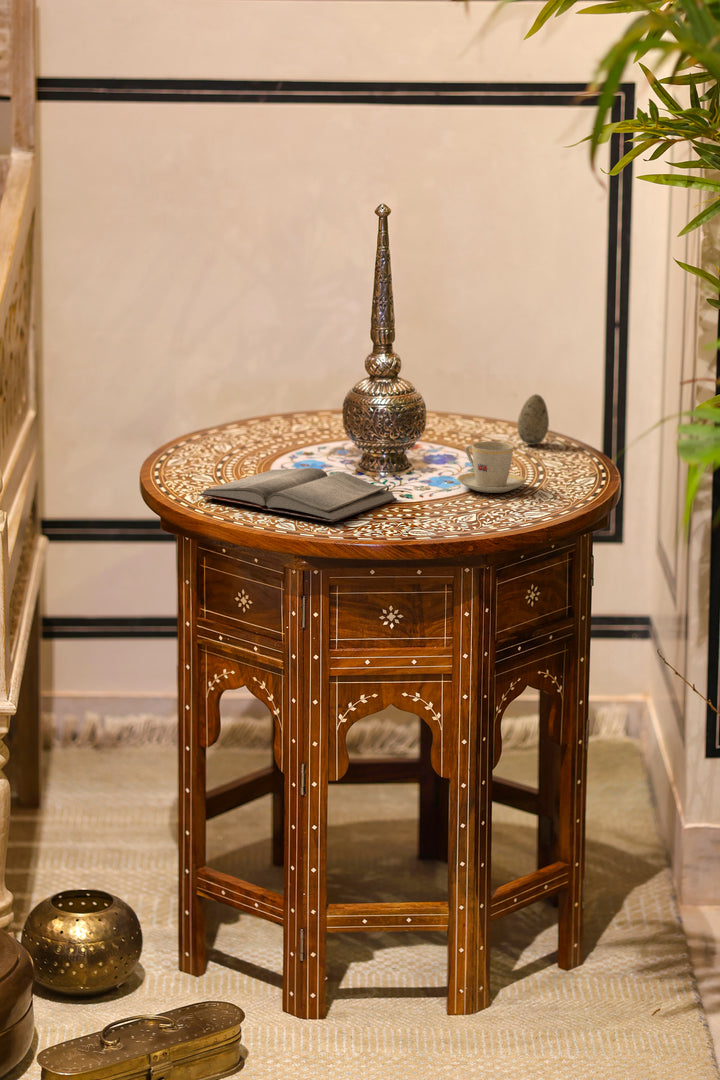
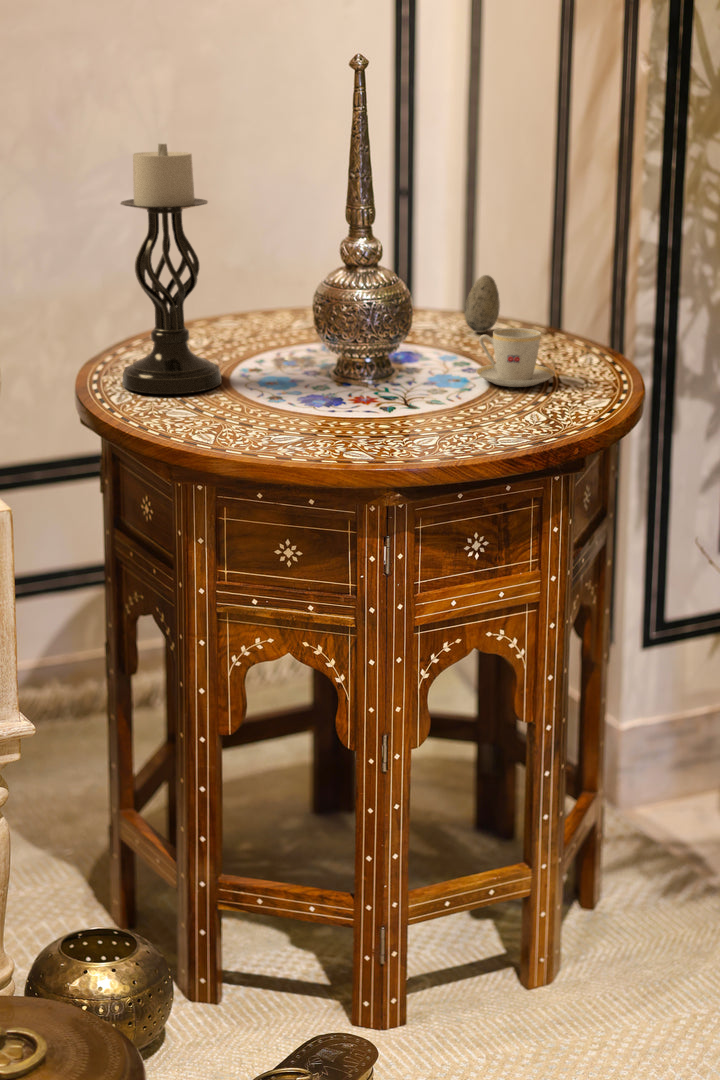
candle holder: none [187,269,267,467] -> present [121,144,222,394]
hardback book: present [199,468,397,522] -> none [211,381,436,441]

